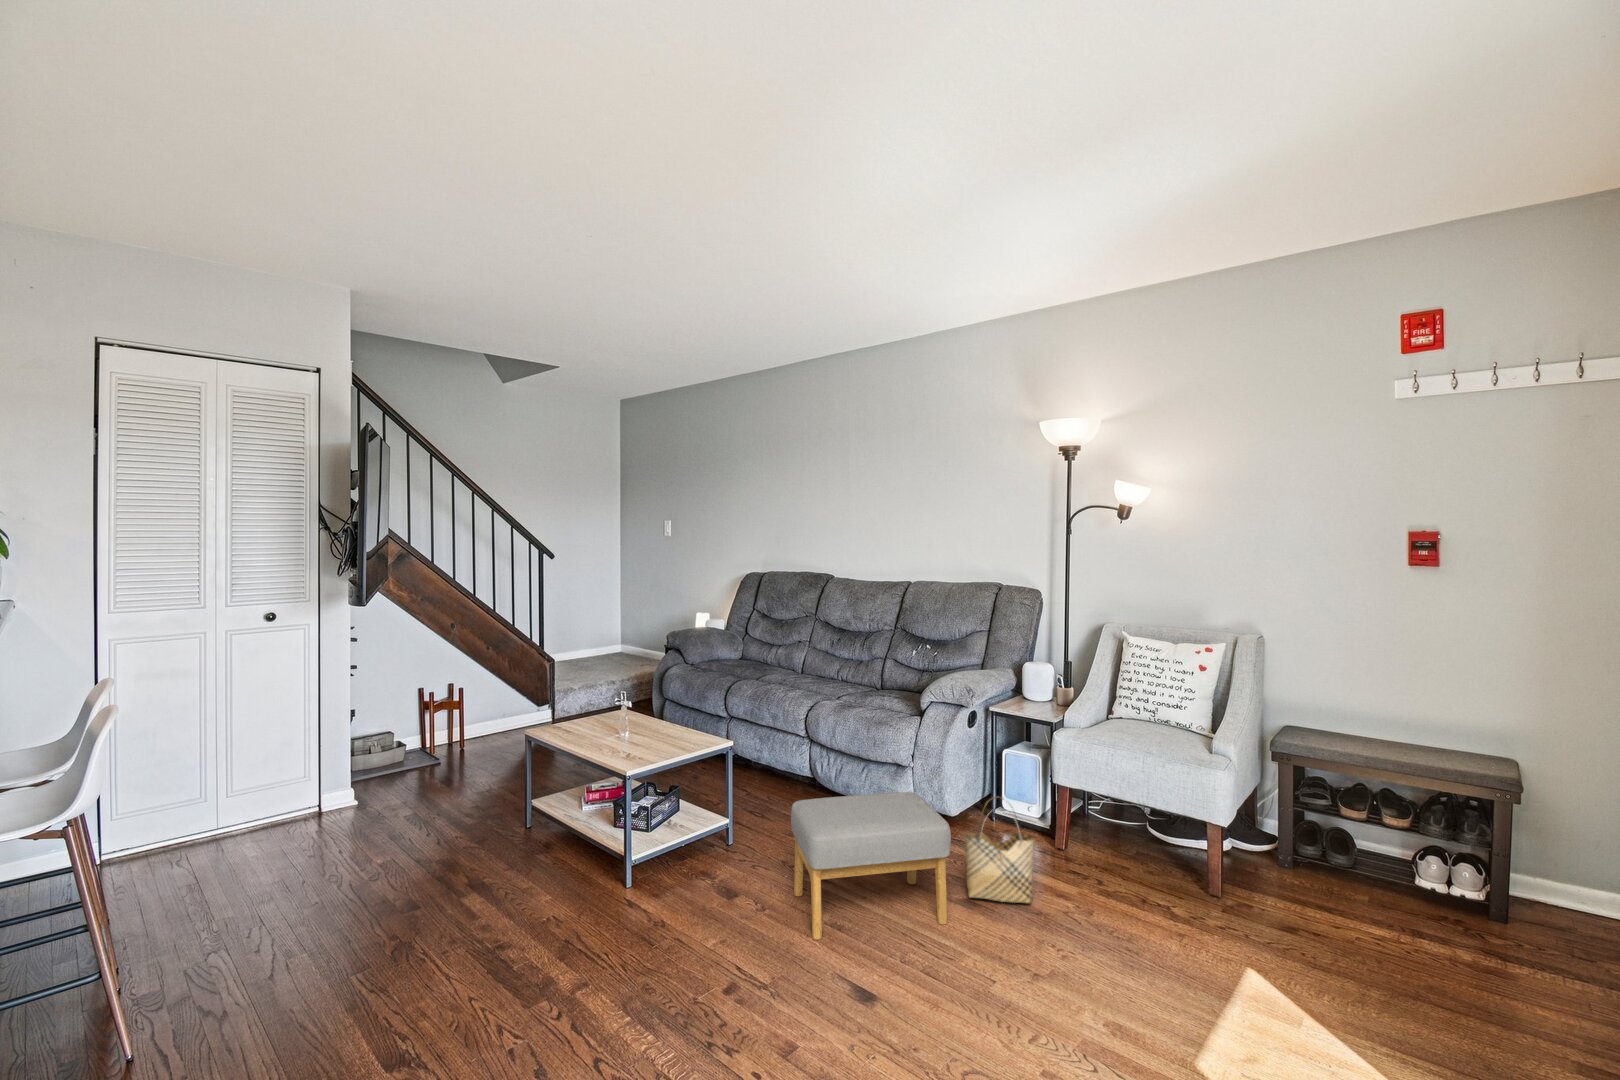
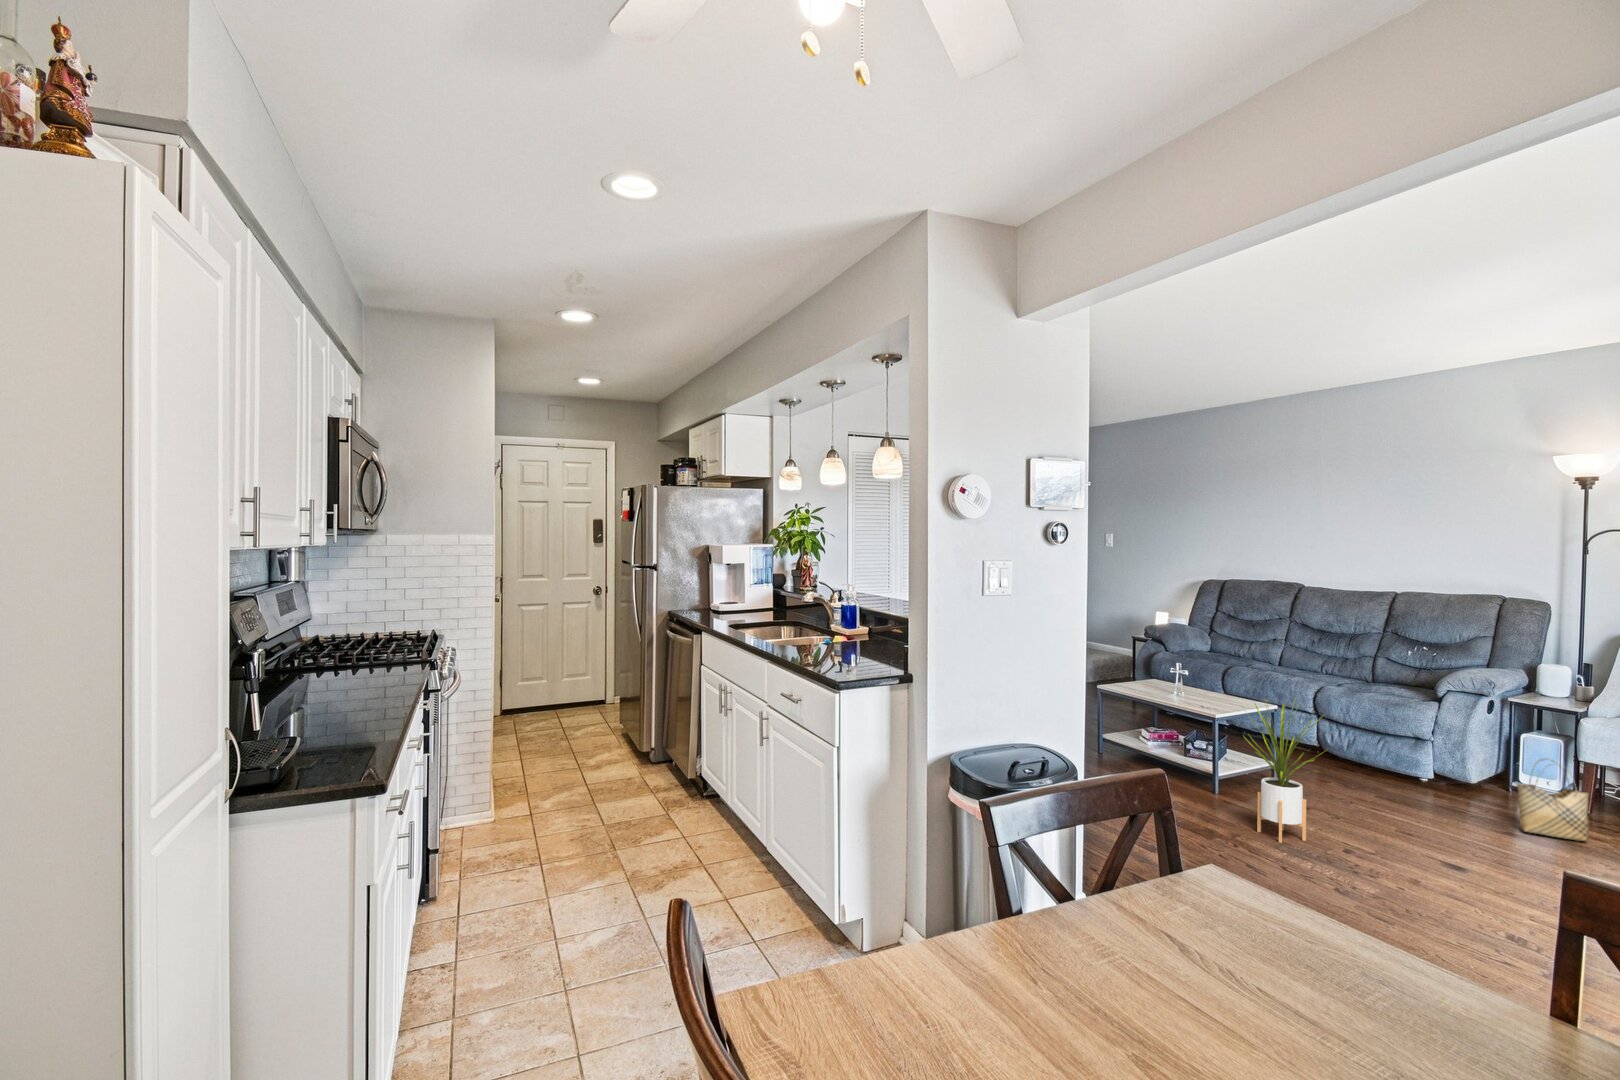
house plant: none [573,755,697,995] -> present [1244,701,1324,843]
footstool: present [791,792,951,940] -> none [1359,746,1516,843]

